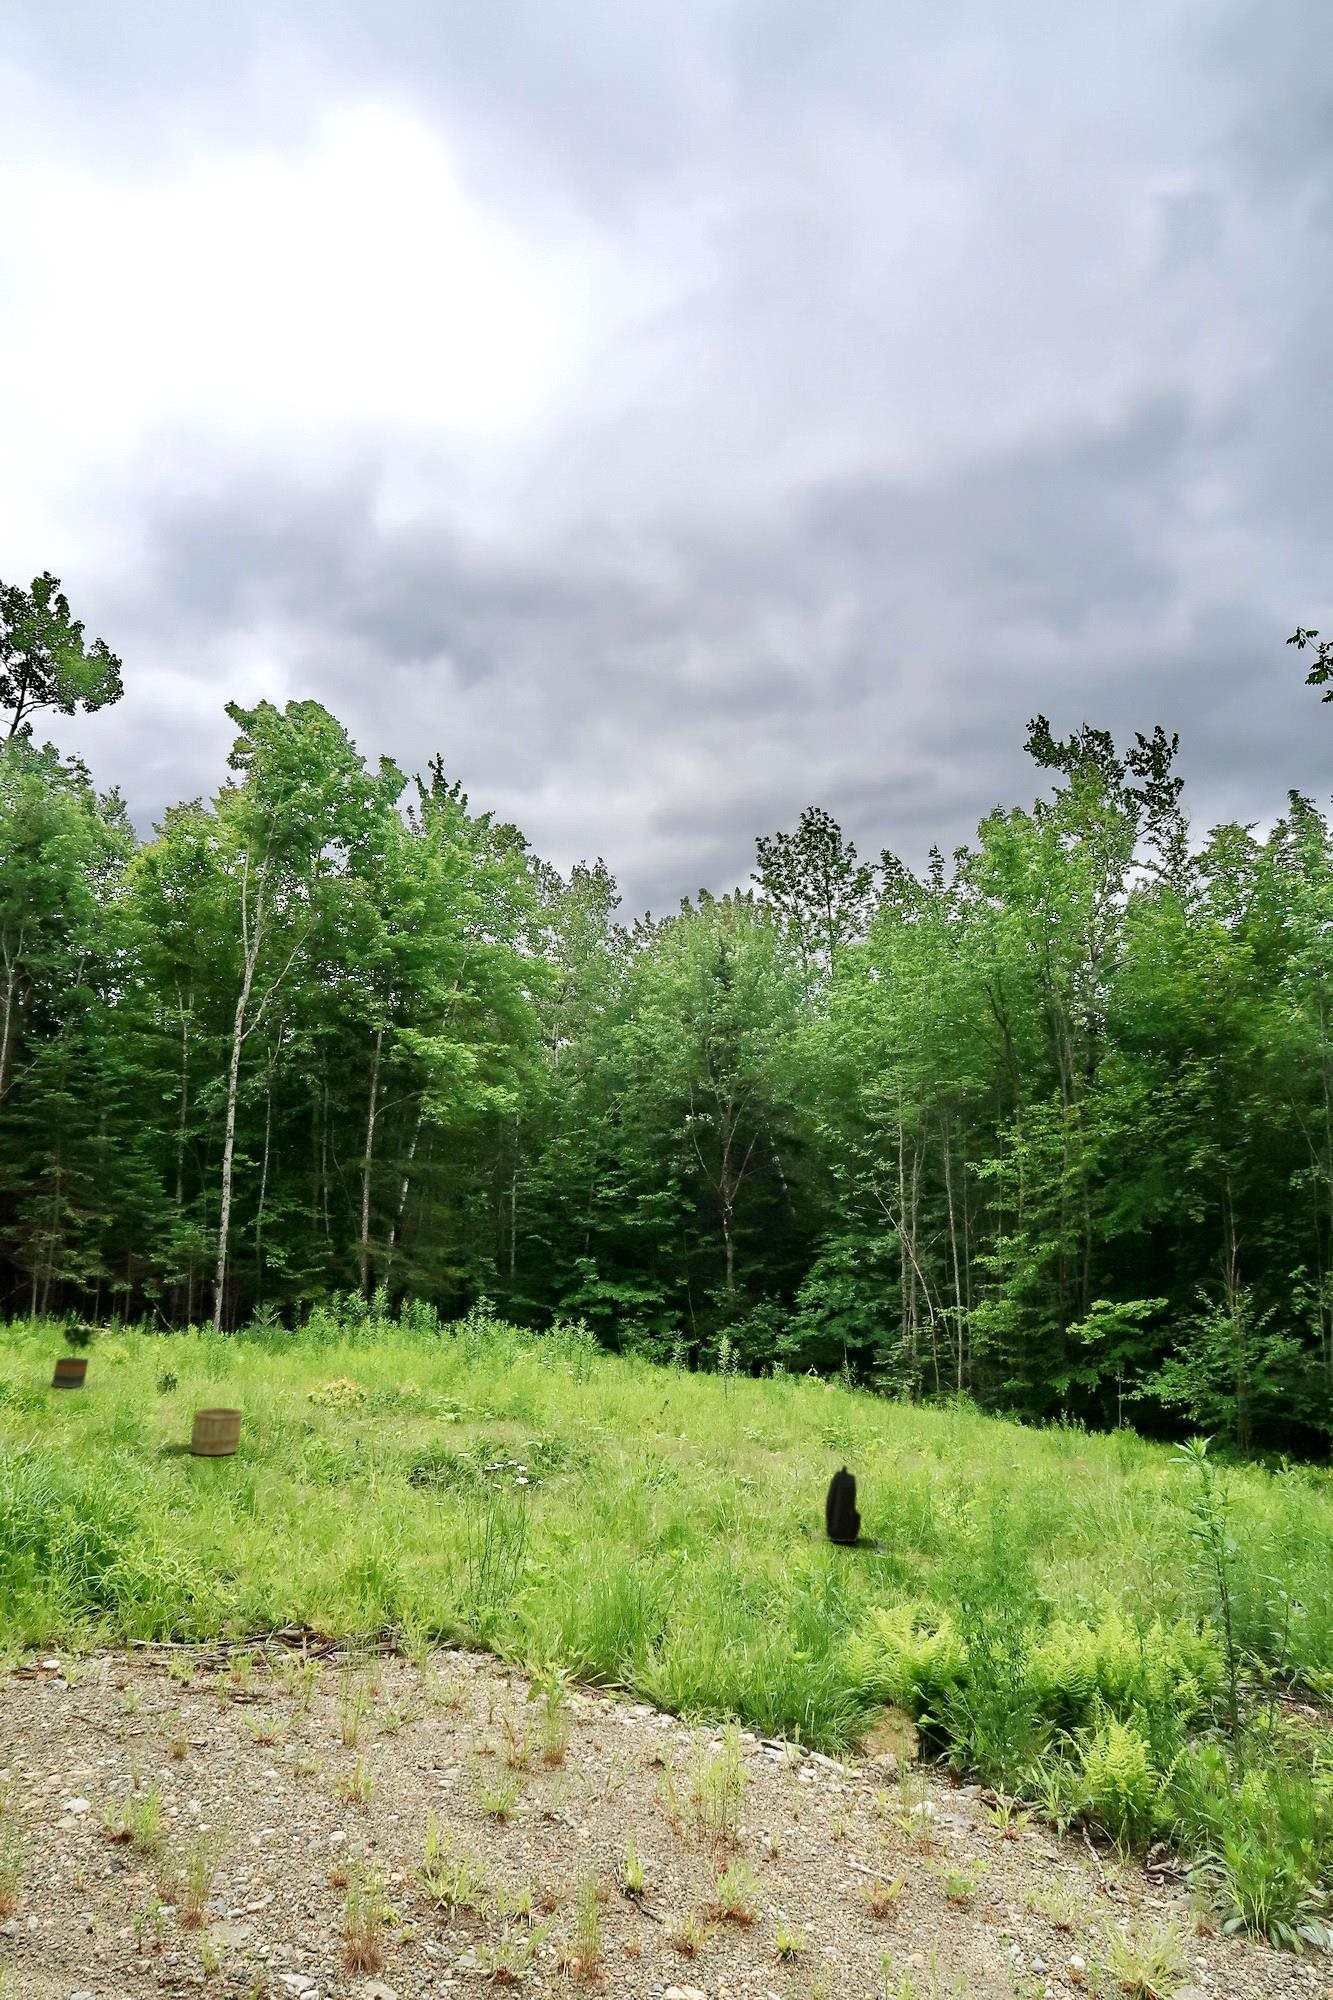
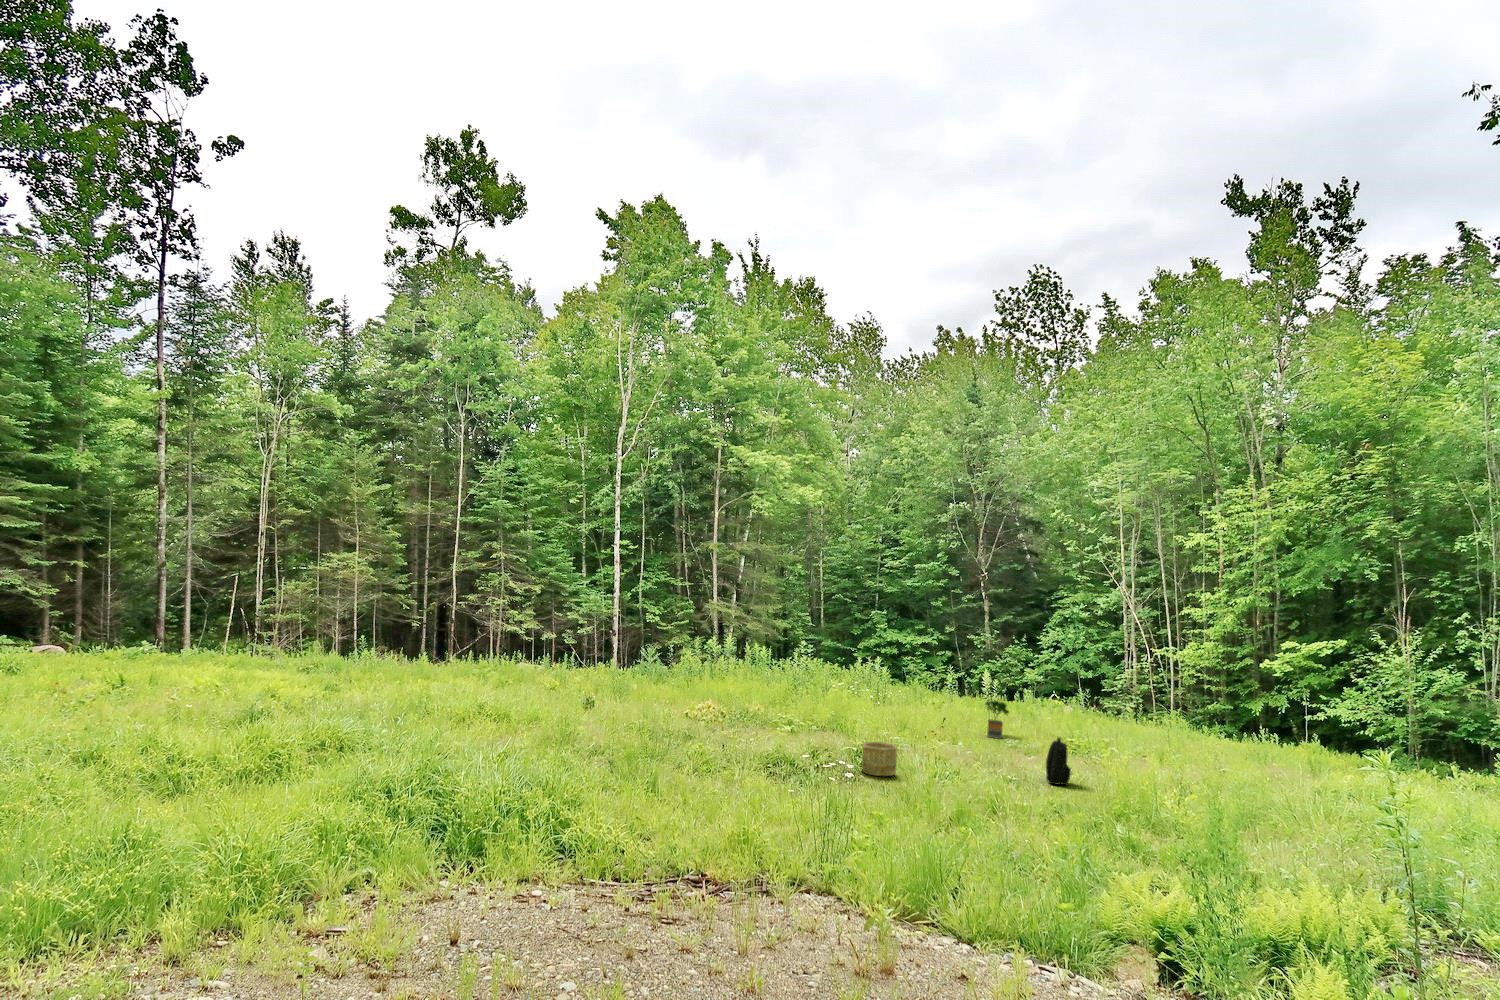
potted tree: present [52,1326,100,1388] -> present [985,701,1009,739]
wooden bucket: present [190,1408,244,1455] -> present [862,742,898,776]

